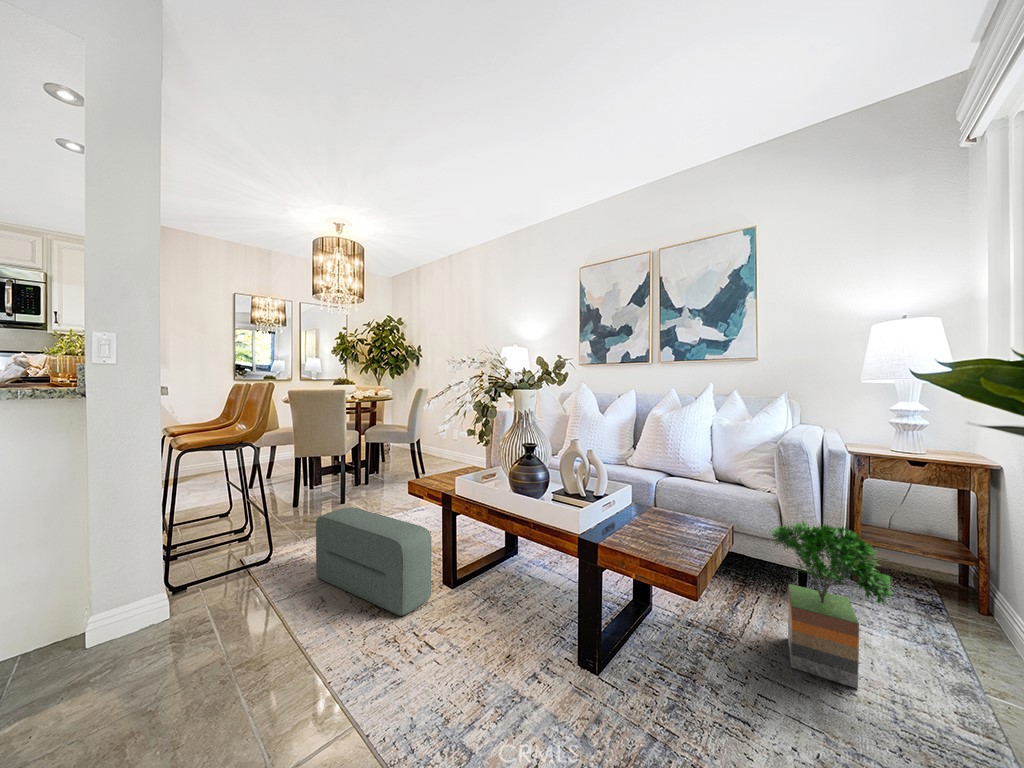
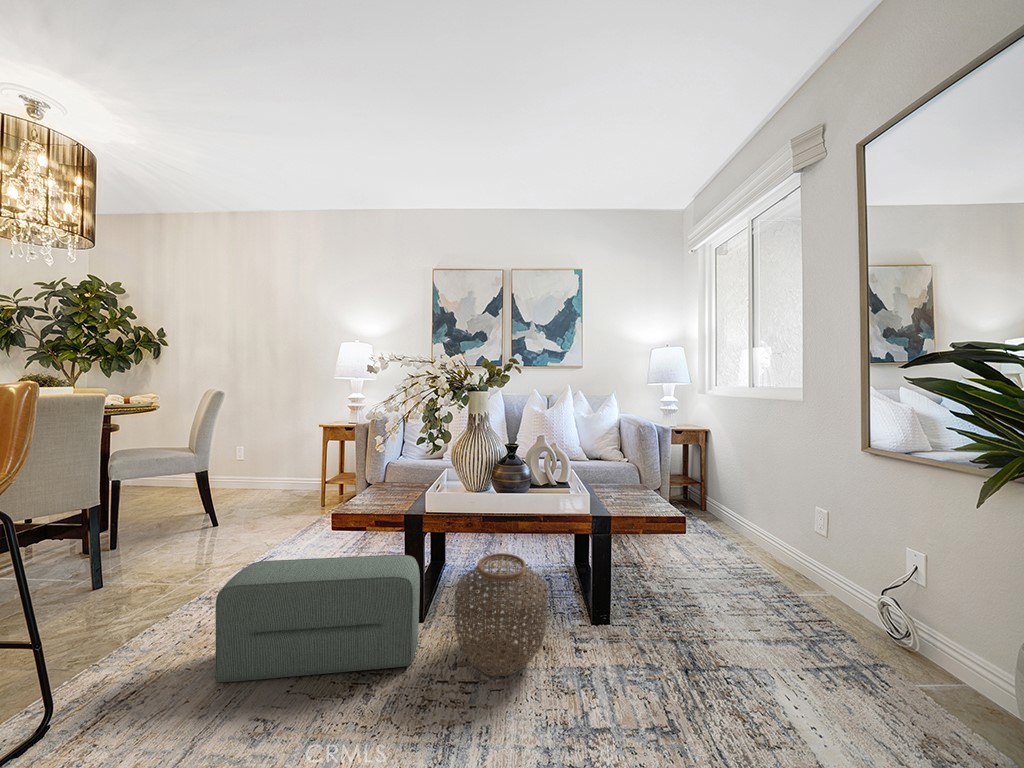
potted tree: present [771,521,891,689] -> none [657,475,731,572]
woven basket: none [418,545,508,662] -> present [455,553,547,676]

